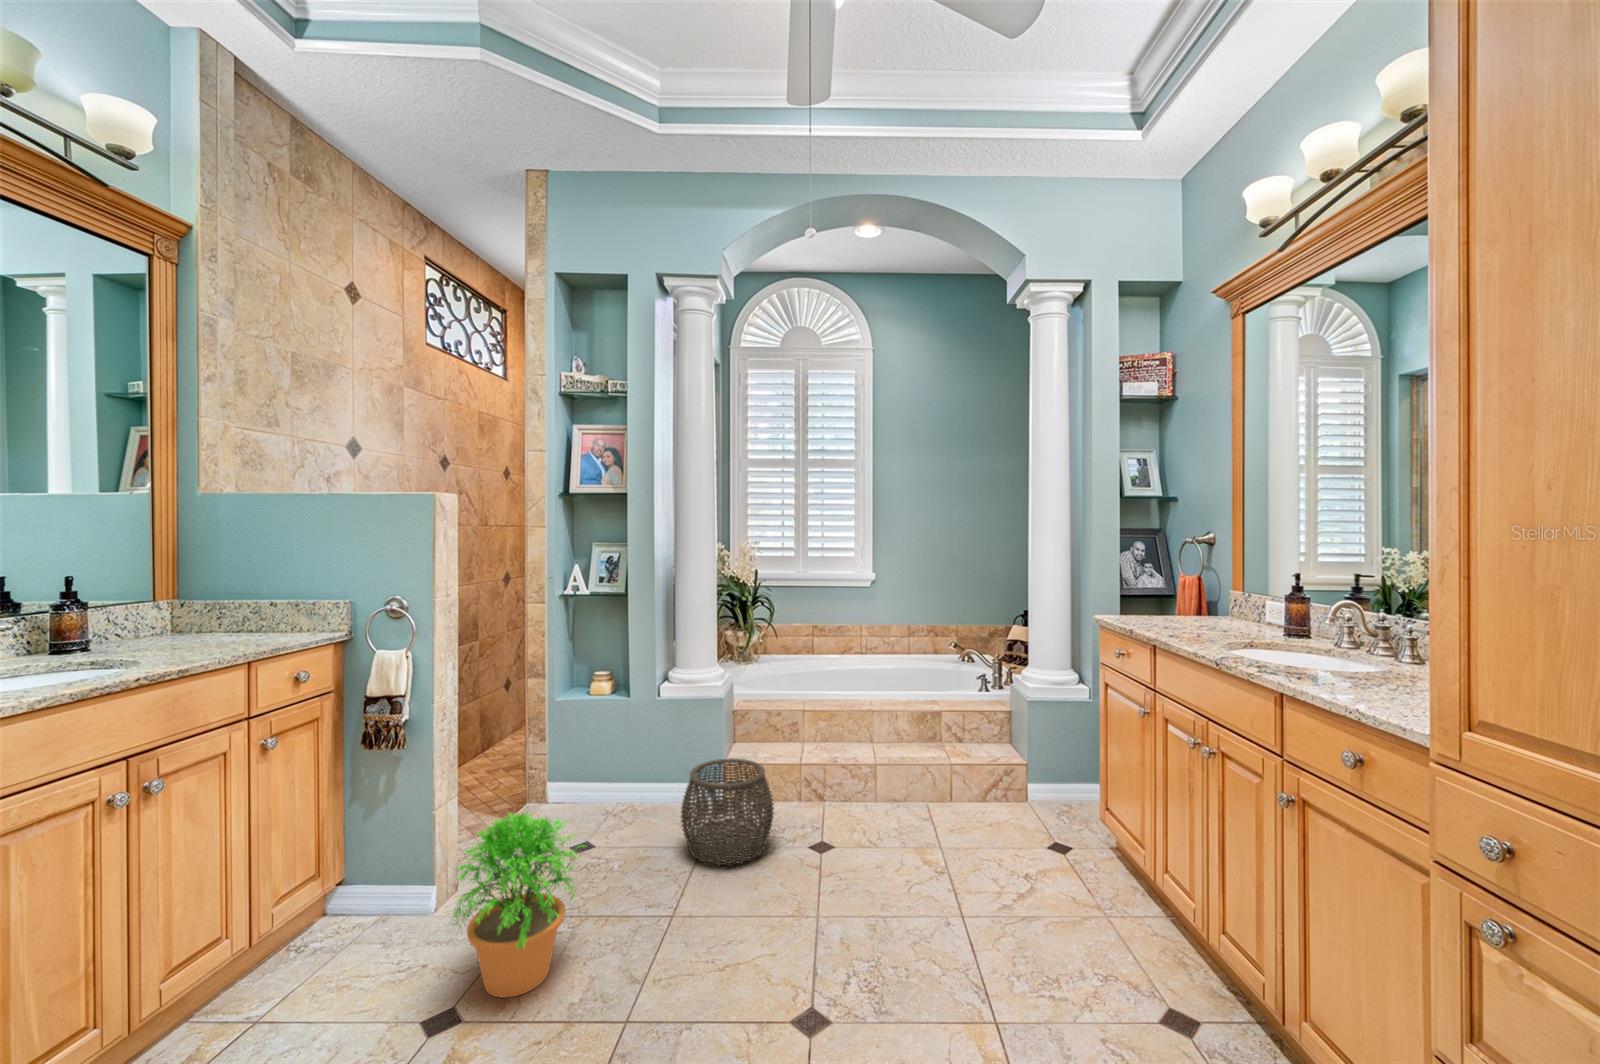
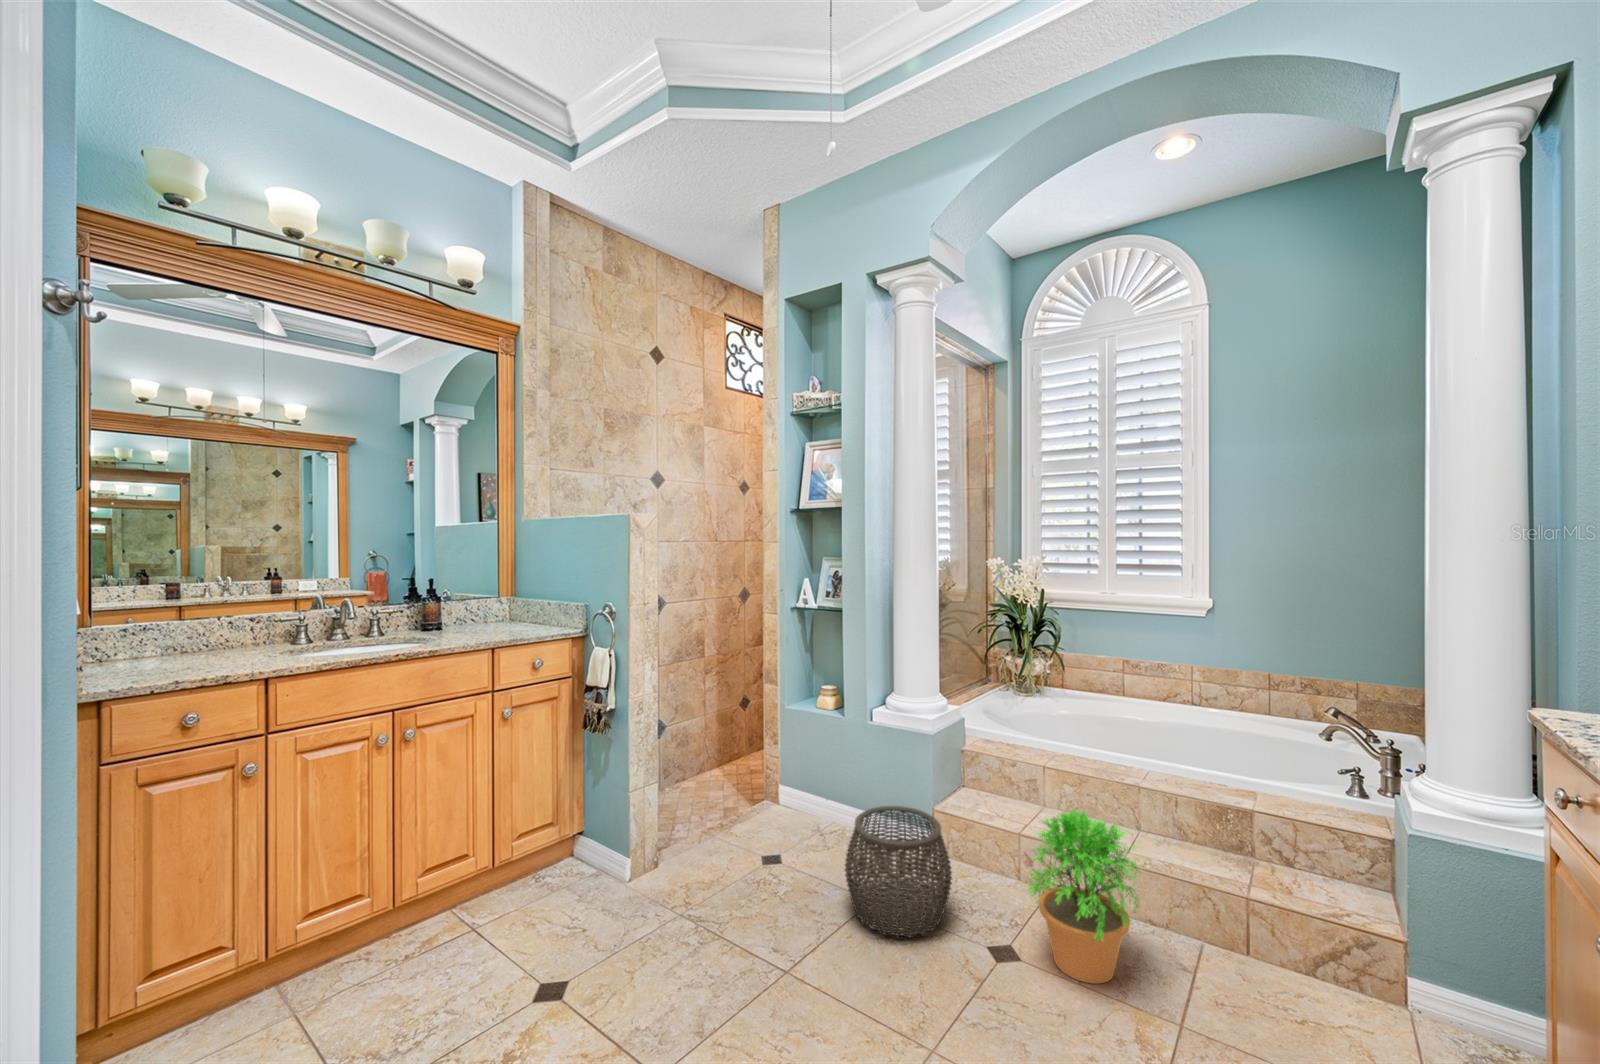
potted plant: present [452,811,578,998] -> present [1028,809,1142,984]

